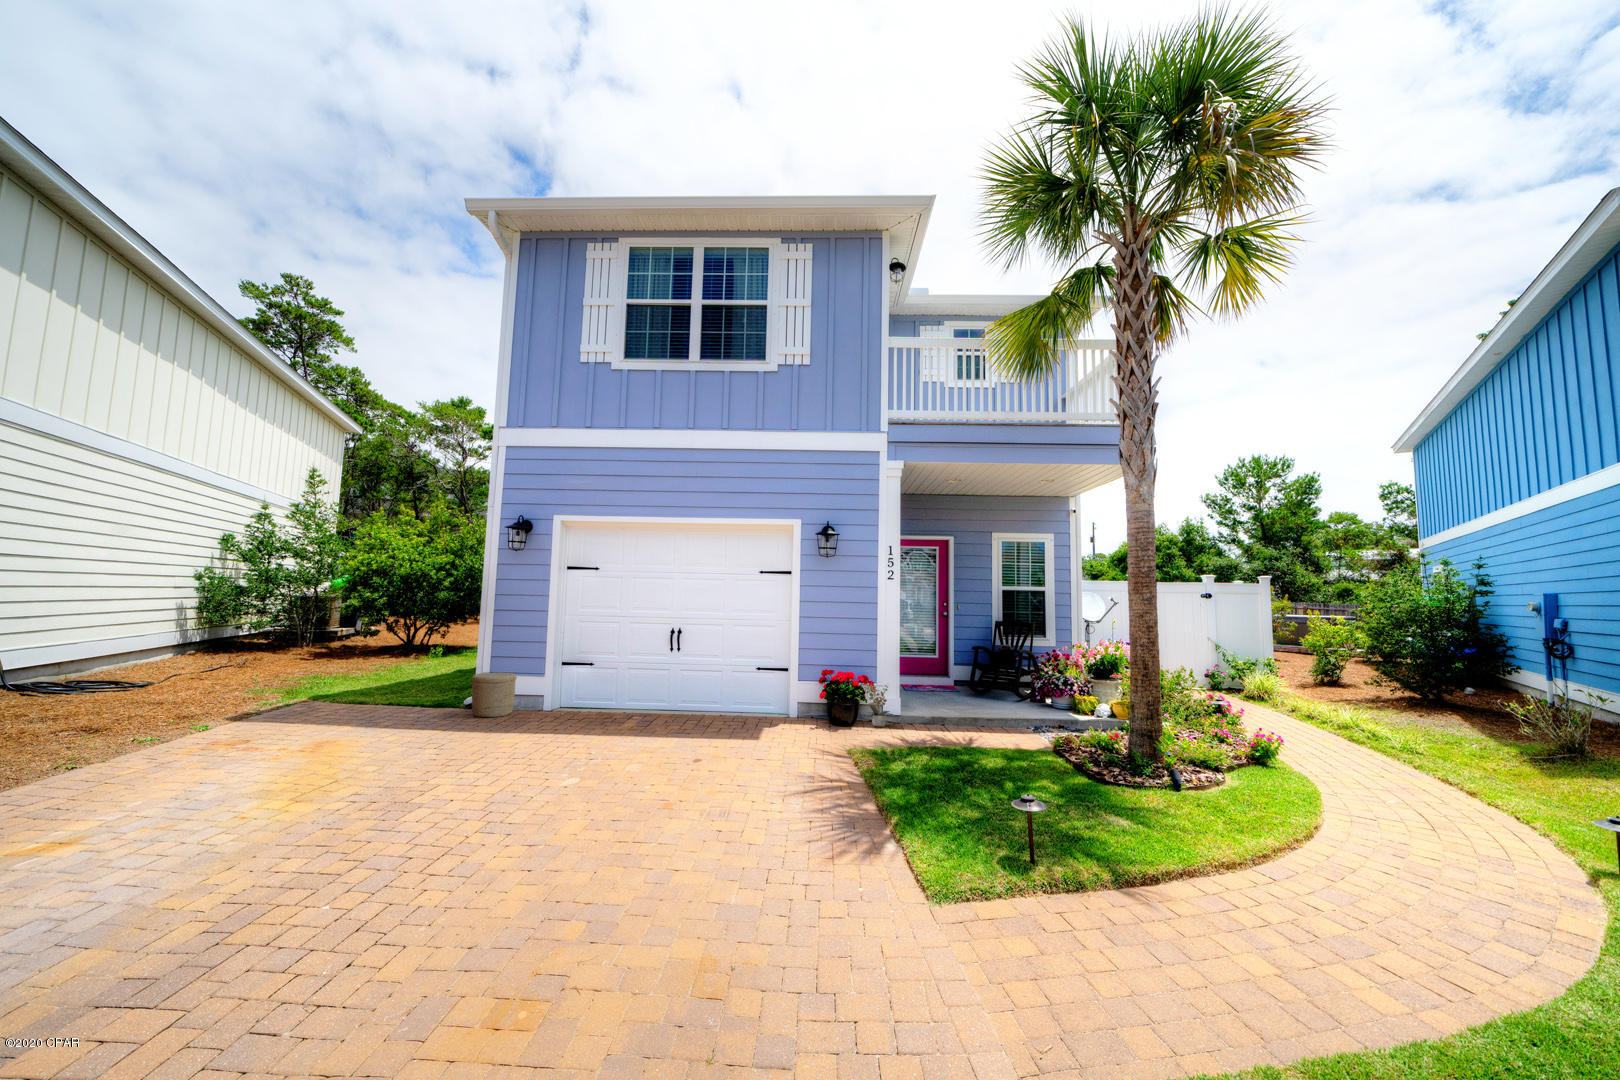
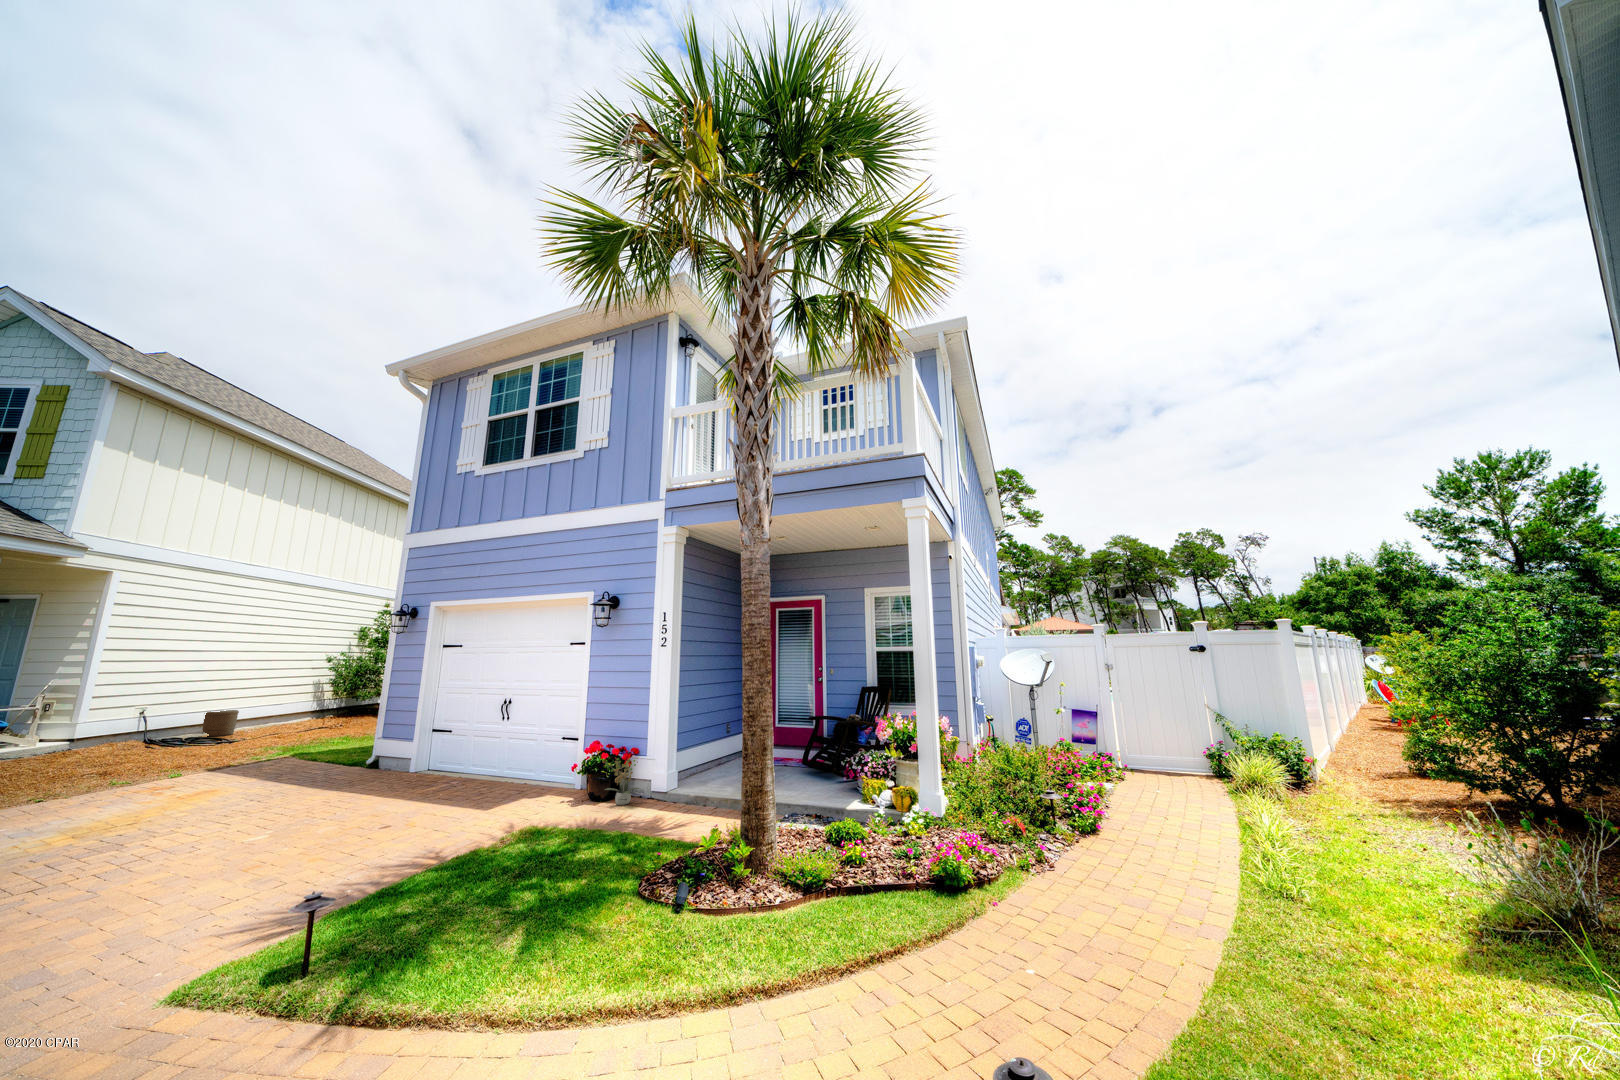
woven basket: present [472,672,516,717] -> present [202,710,239,736]

